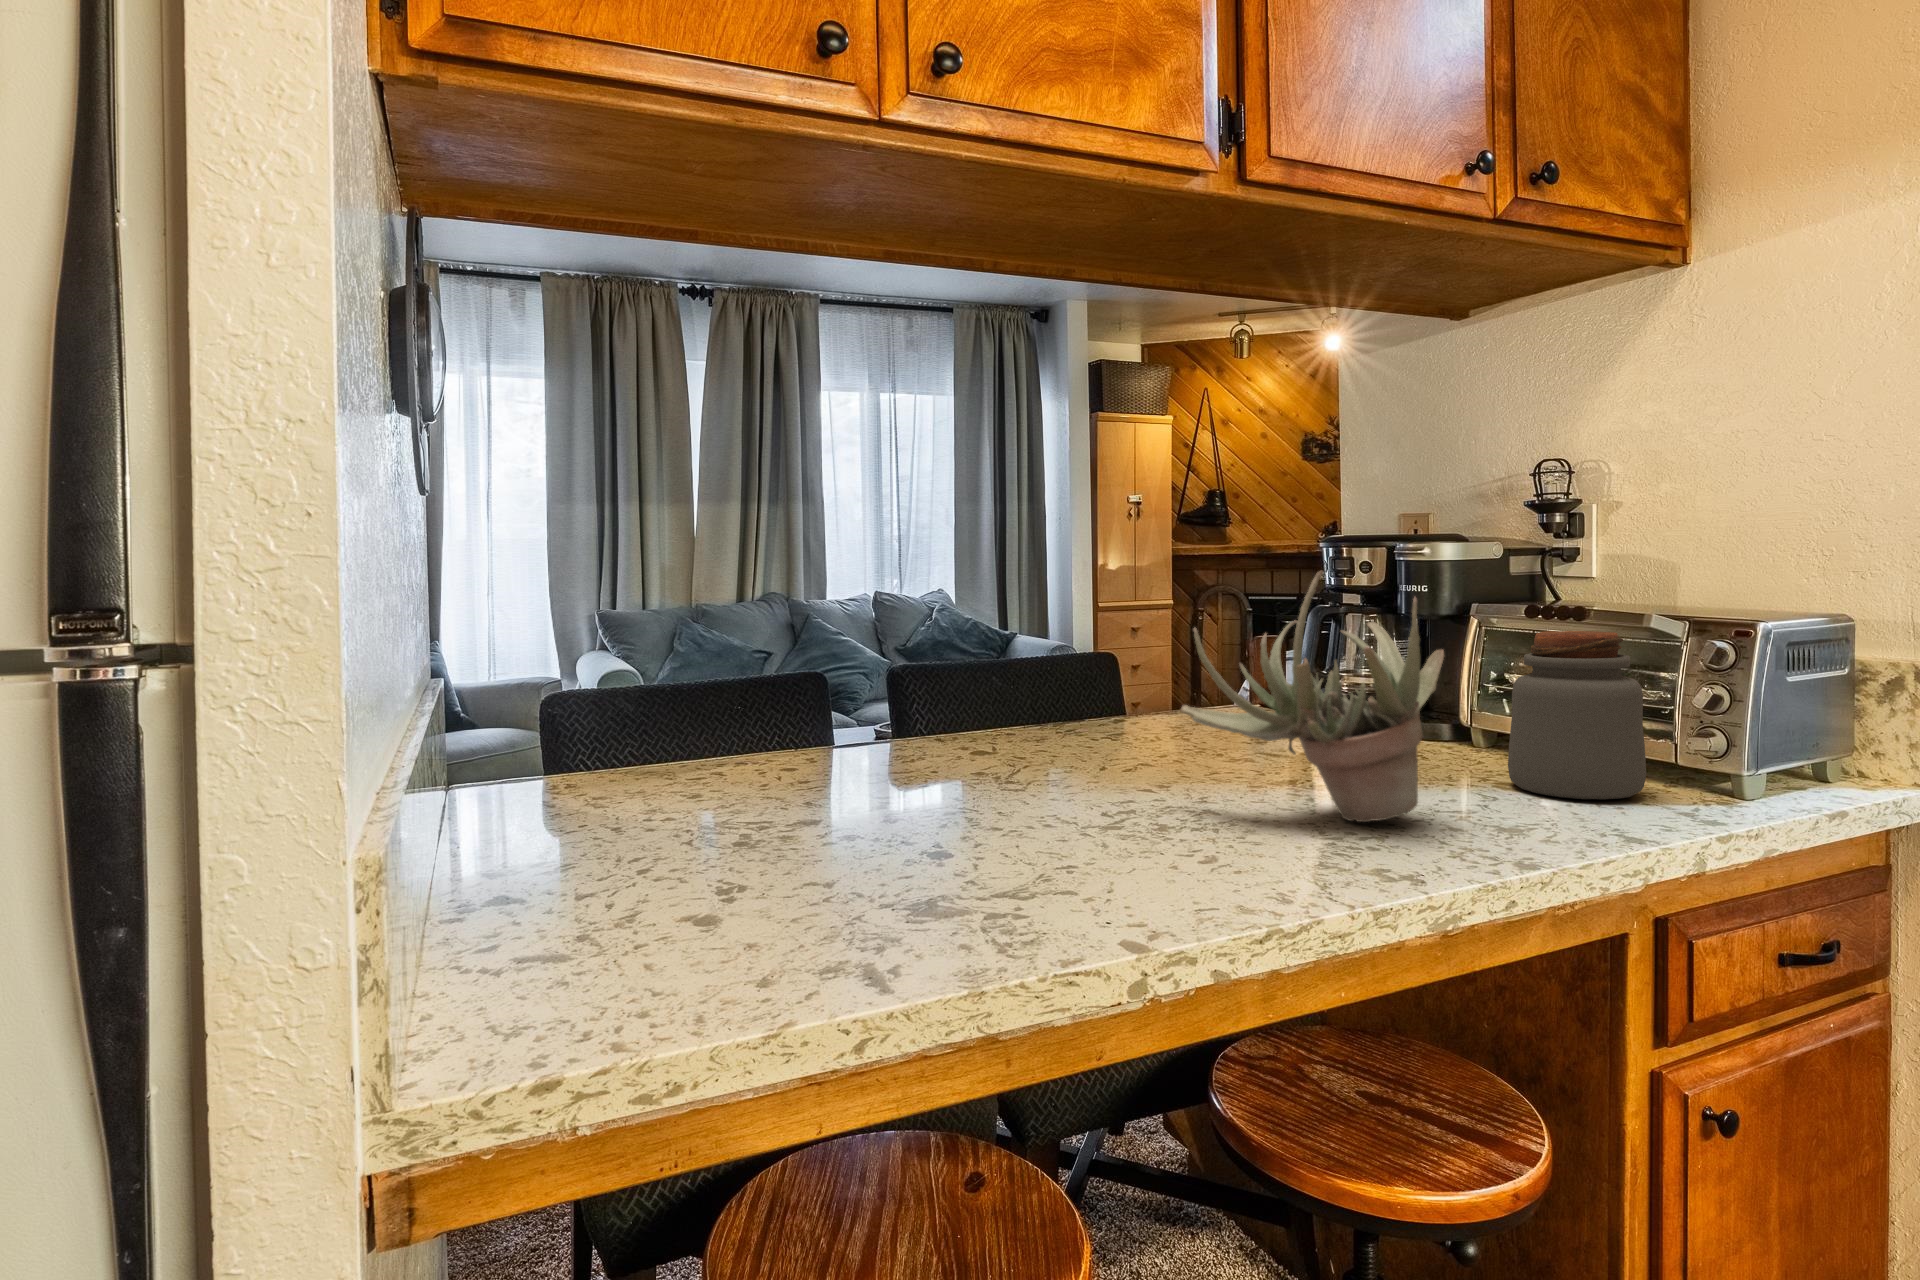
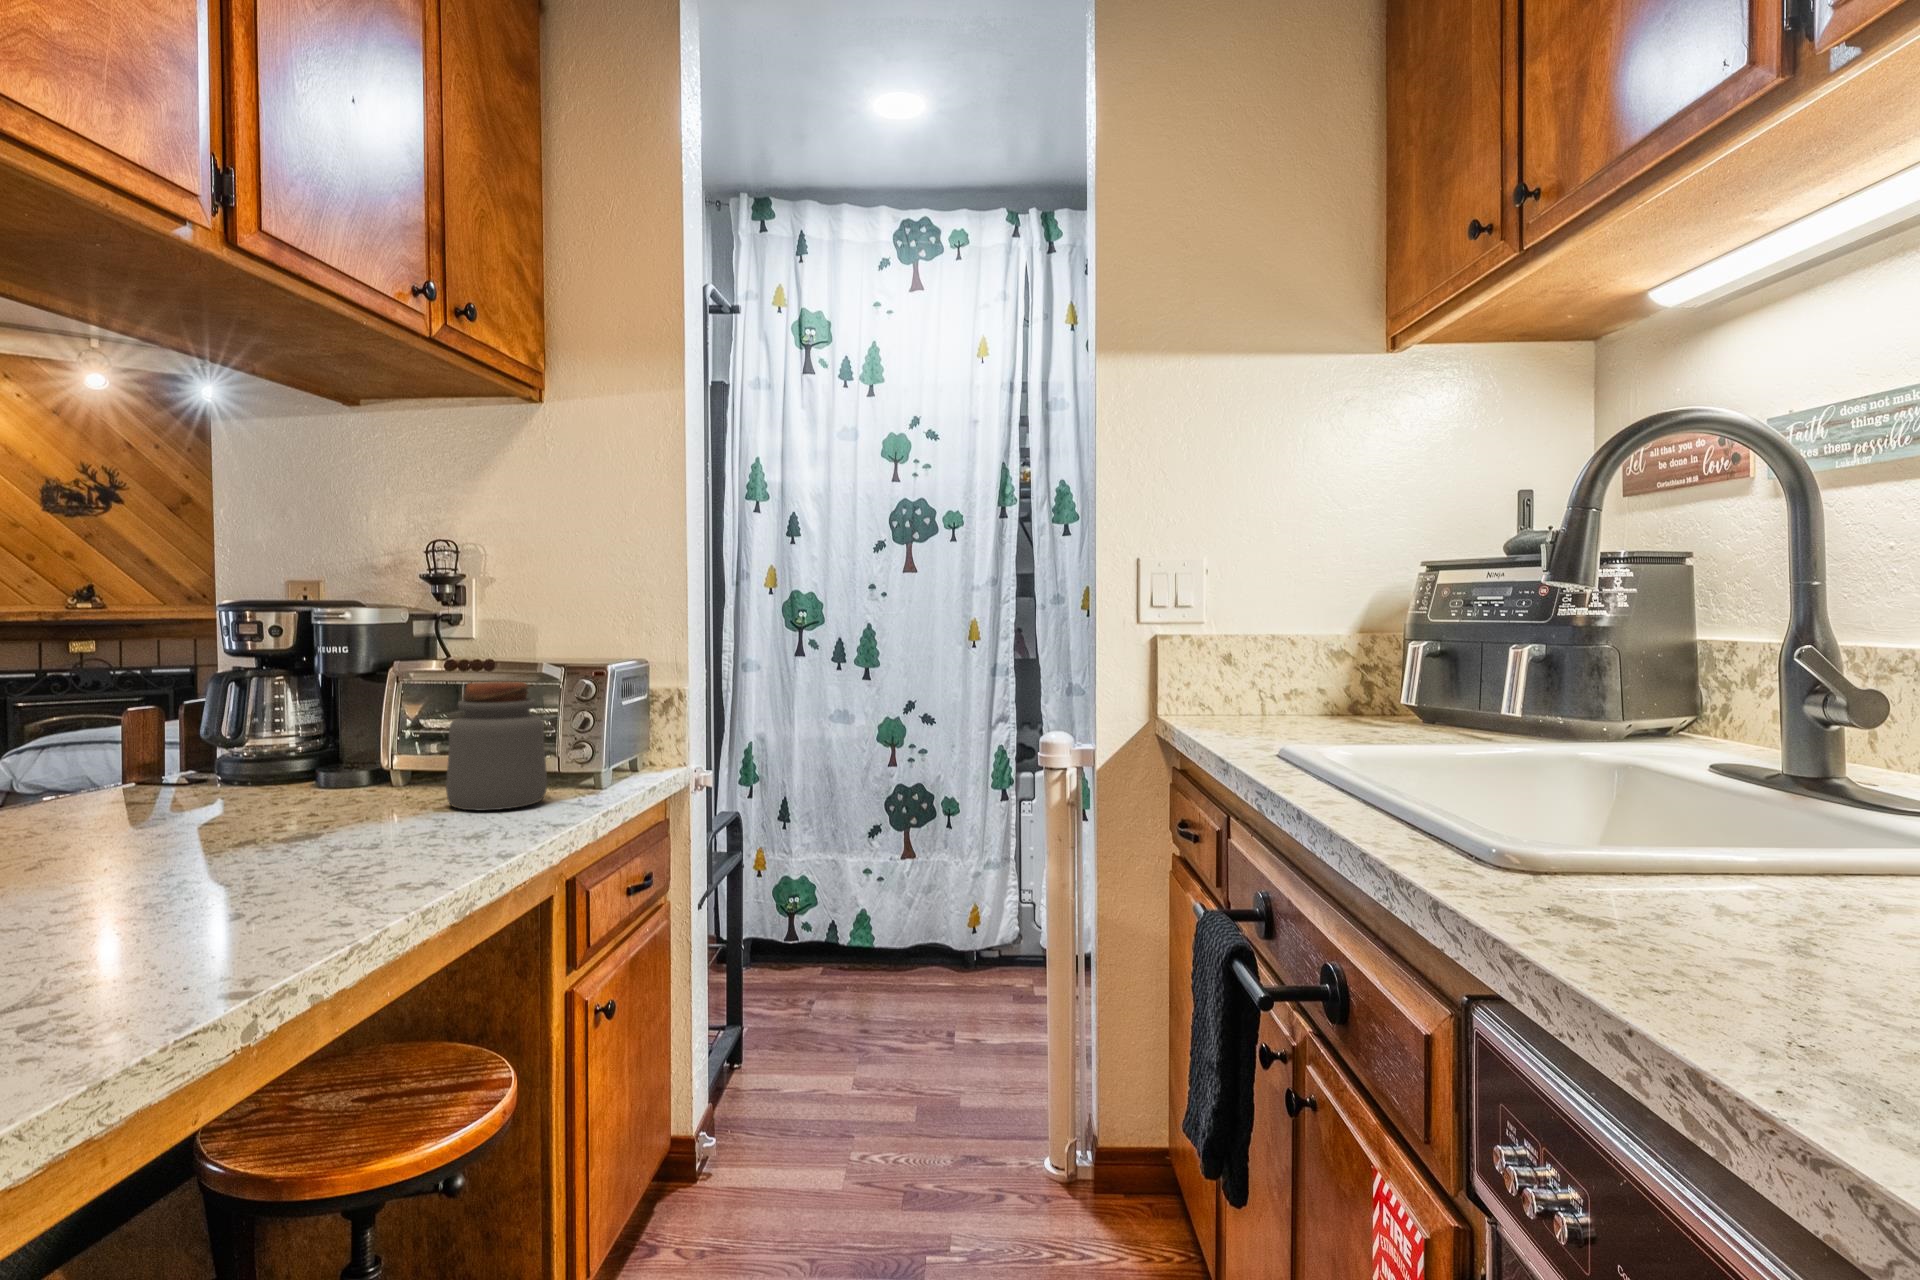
succulent plant: present [1181,571,1444,822] -> none [151,636,423,857]

